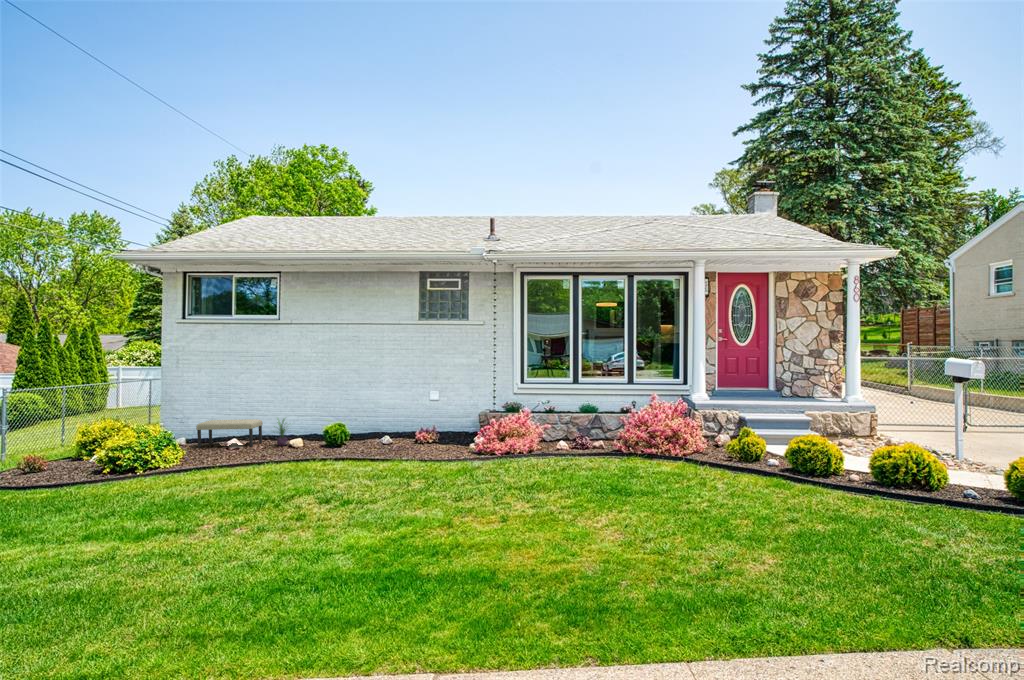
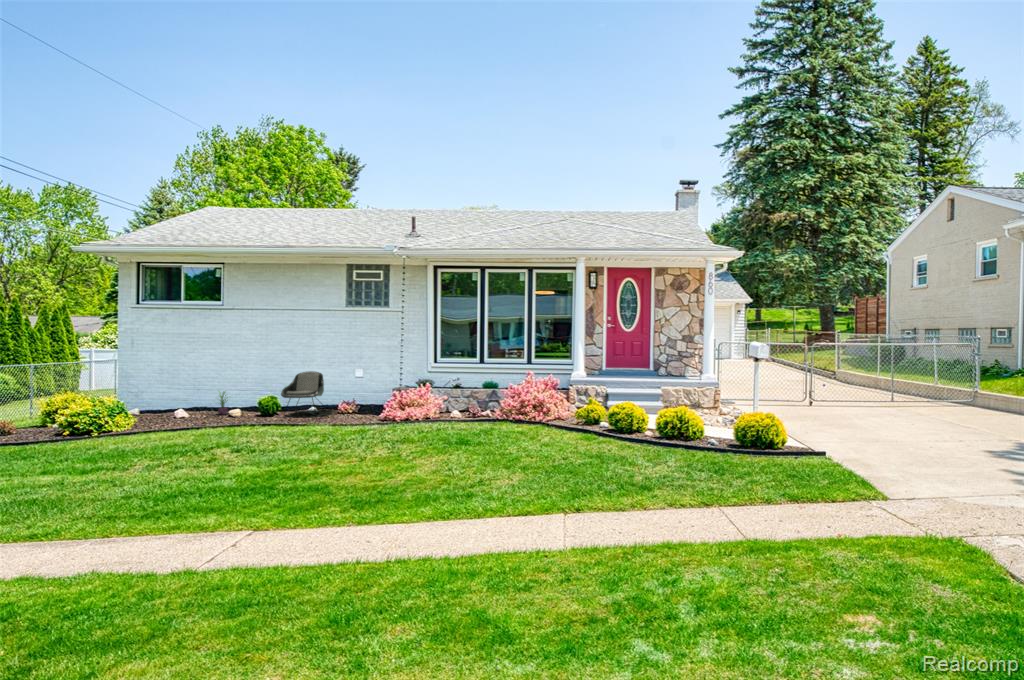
lounge chair: none [352,394,400,448] -> present [281,371,325,416]
bench: present [196,419,263,448] -> none [148,392,207,416]

